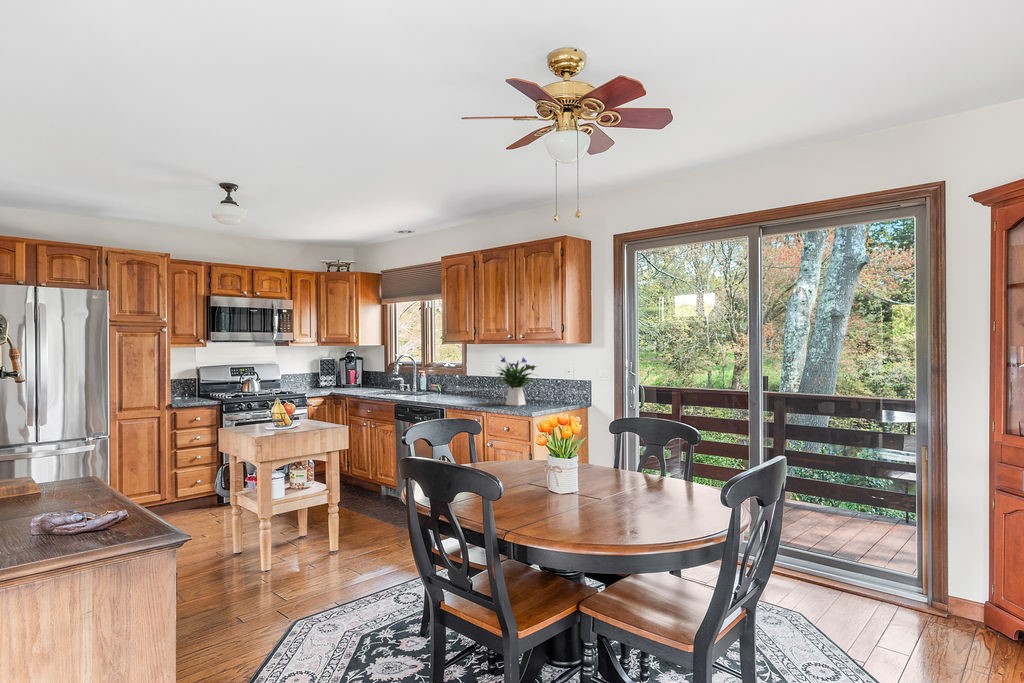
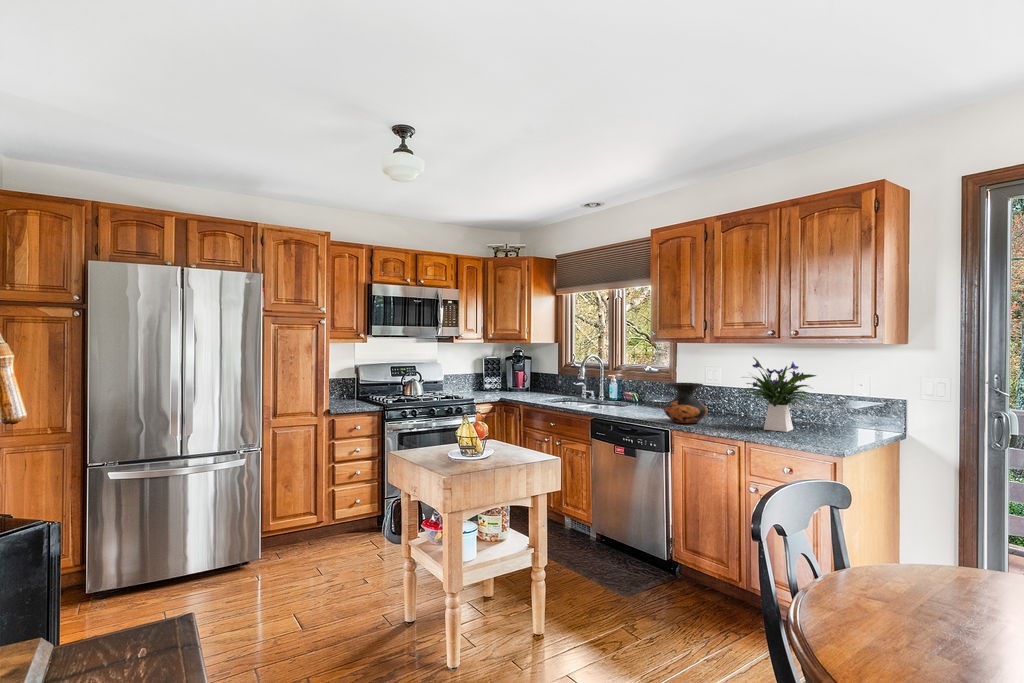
vase: none [442,374,473,403] -> present [664,383,708,423]

